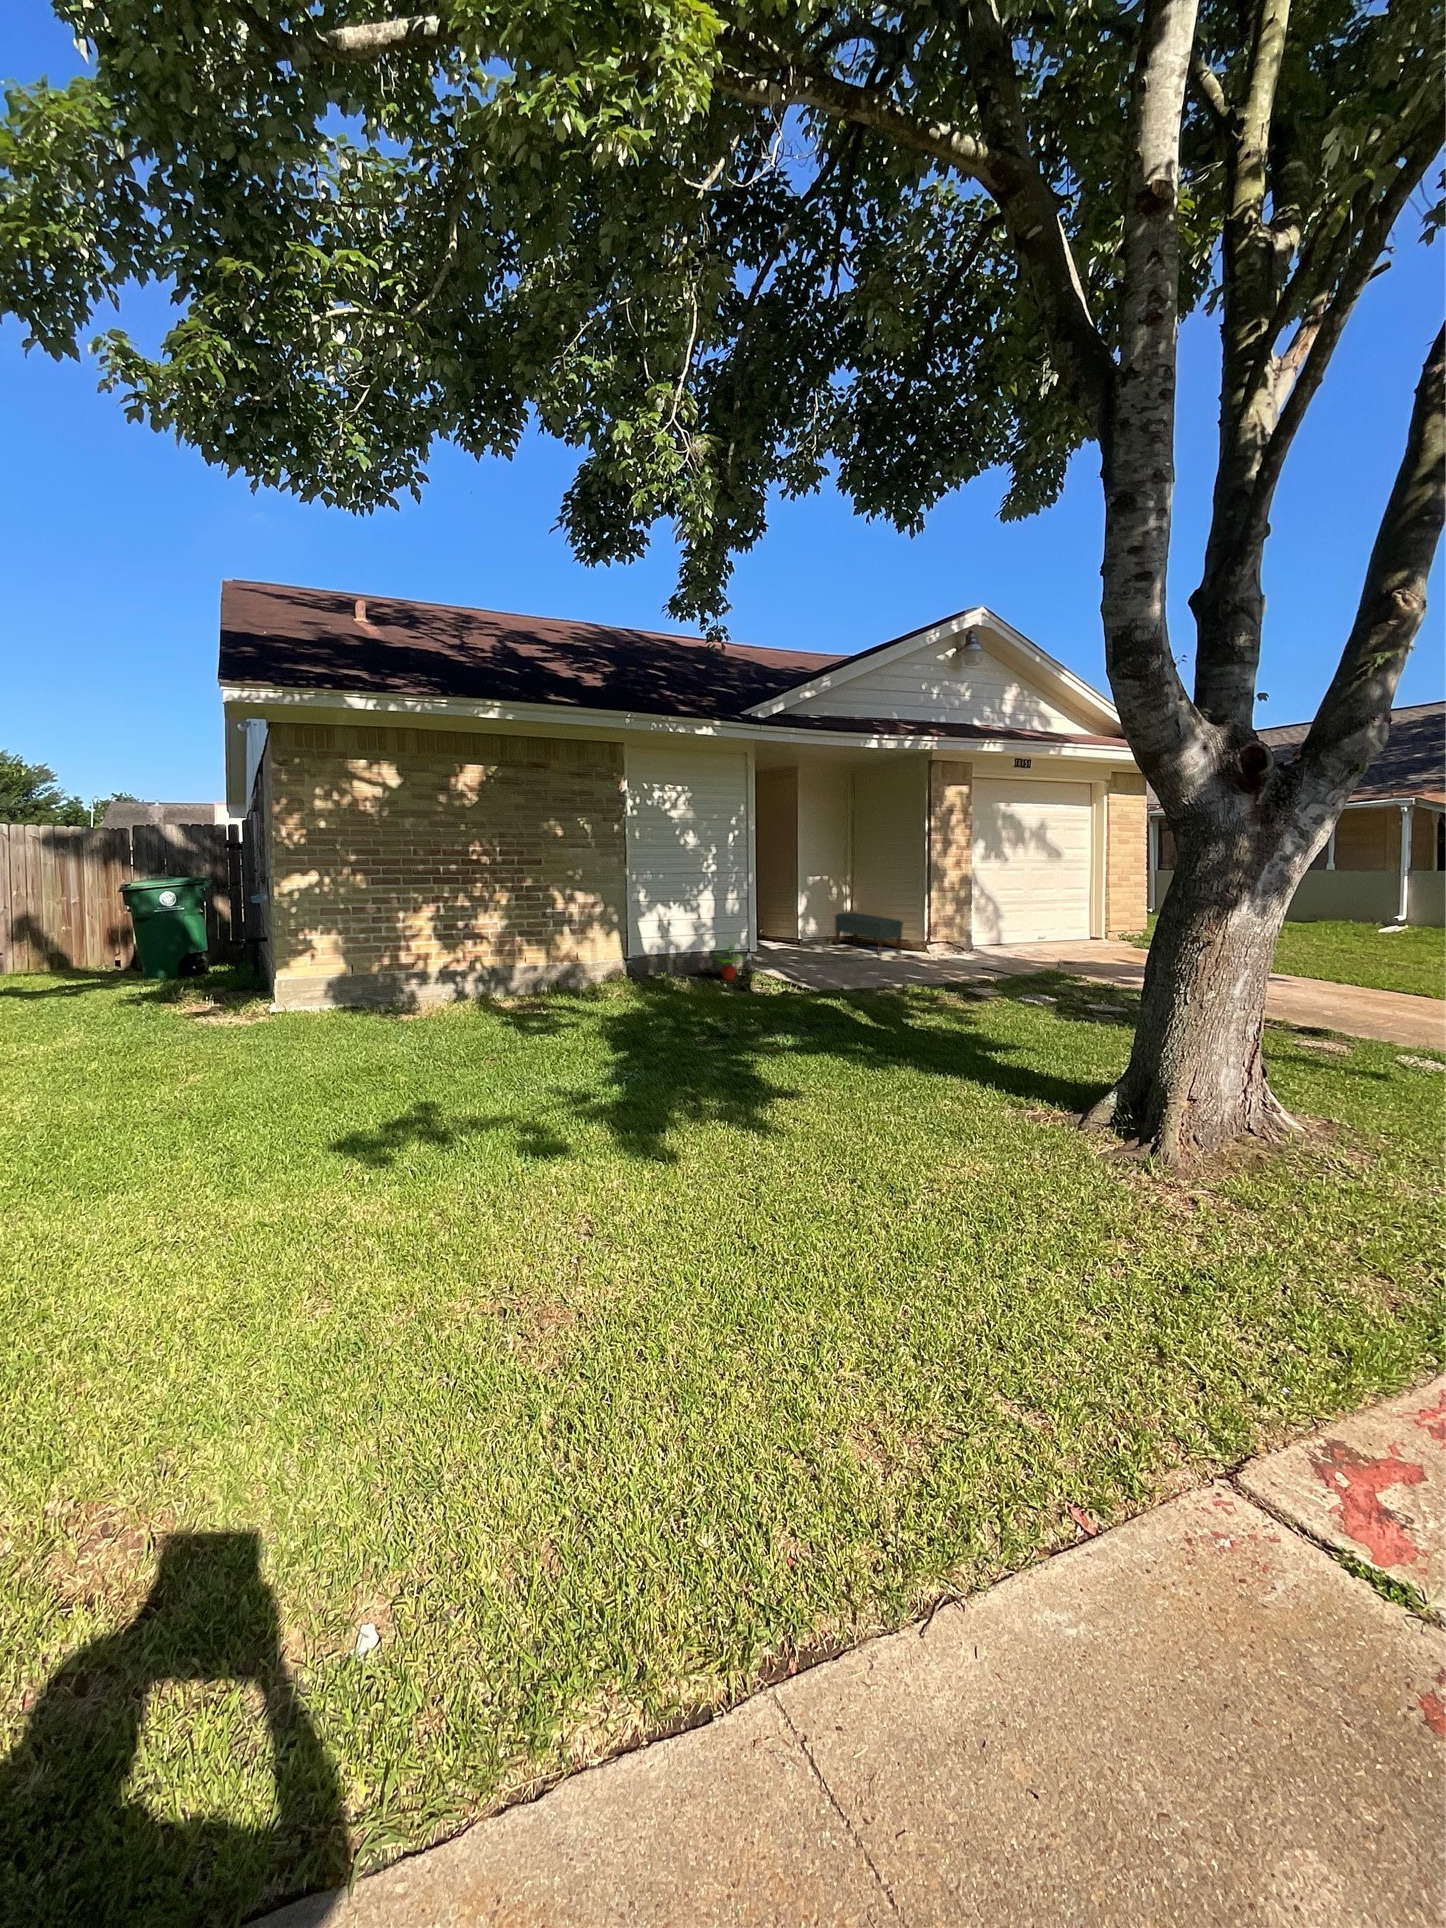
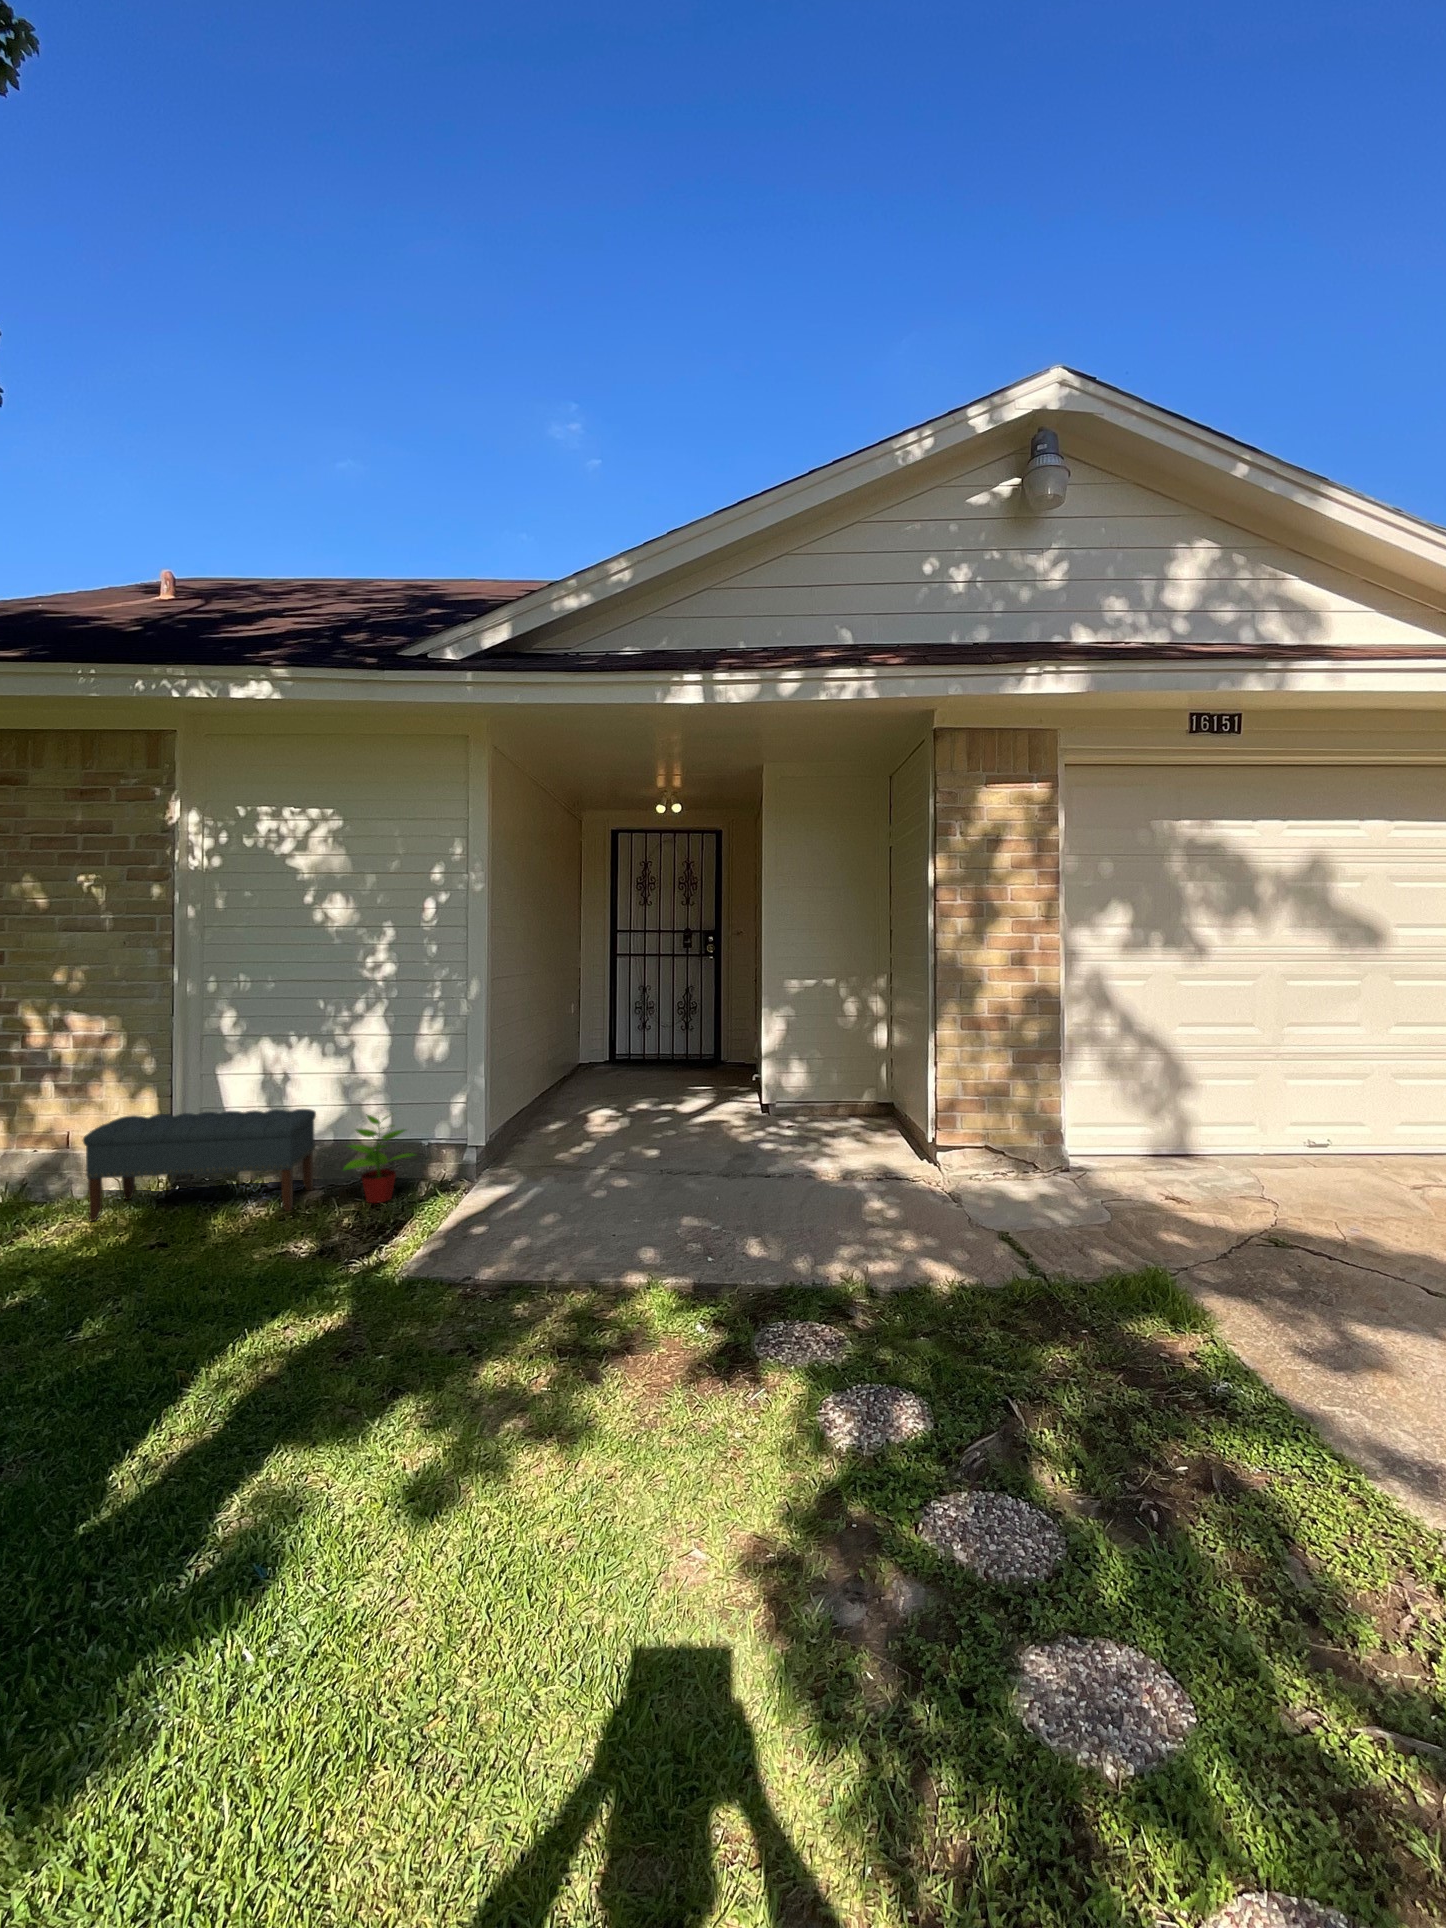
bench: present [835,913,903,955] -> present [83,1109,316,1221]

